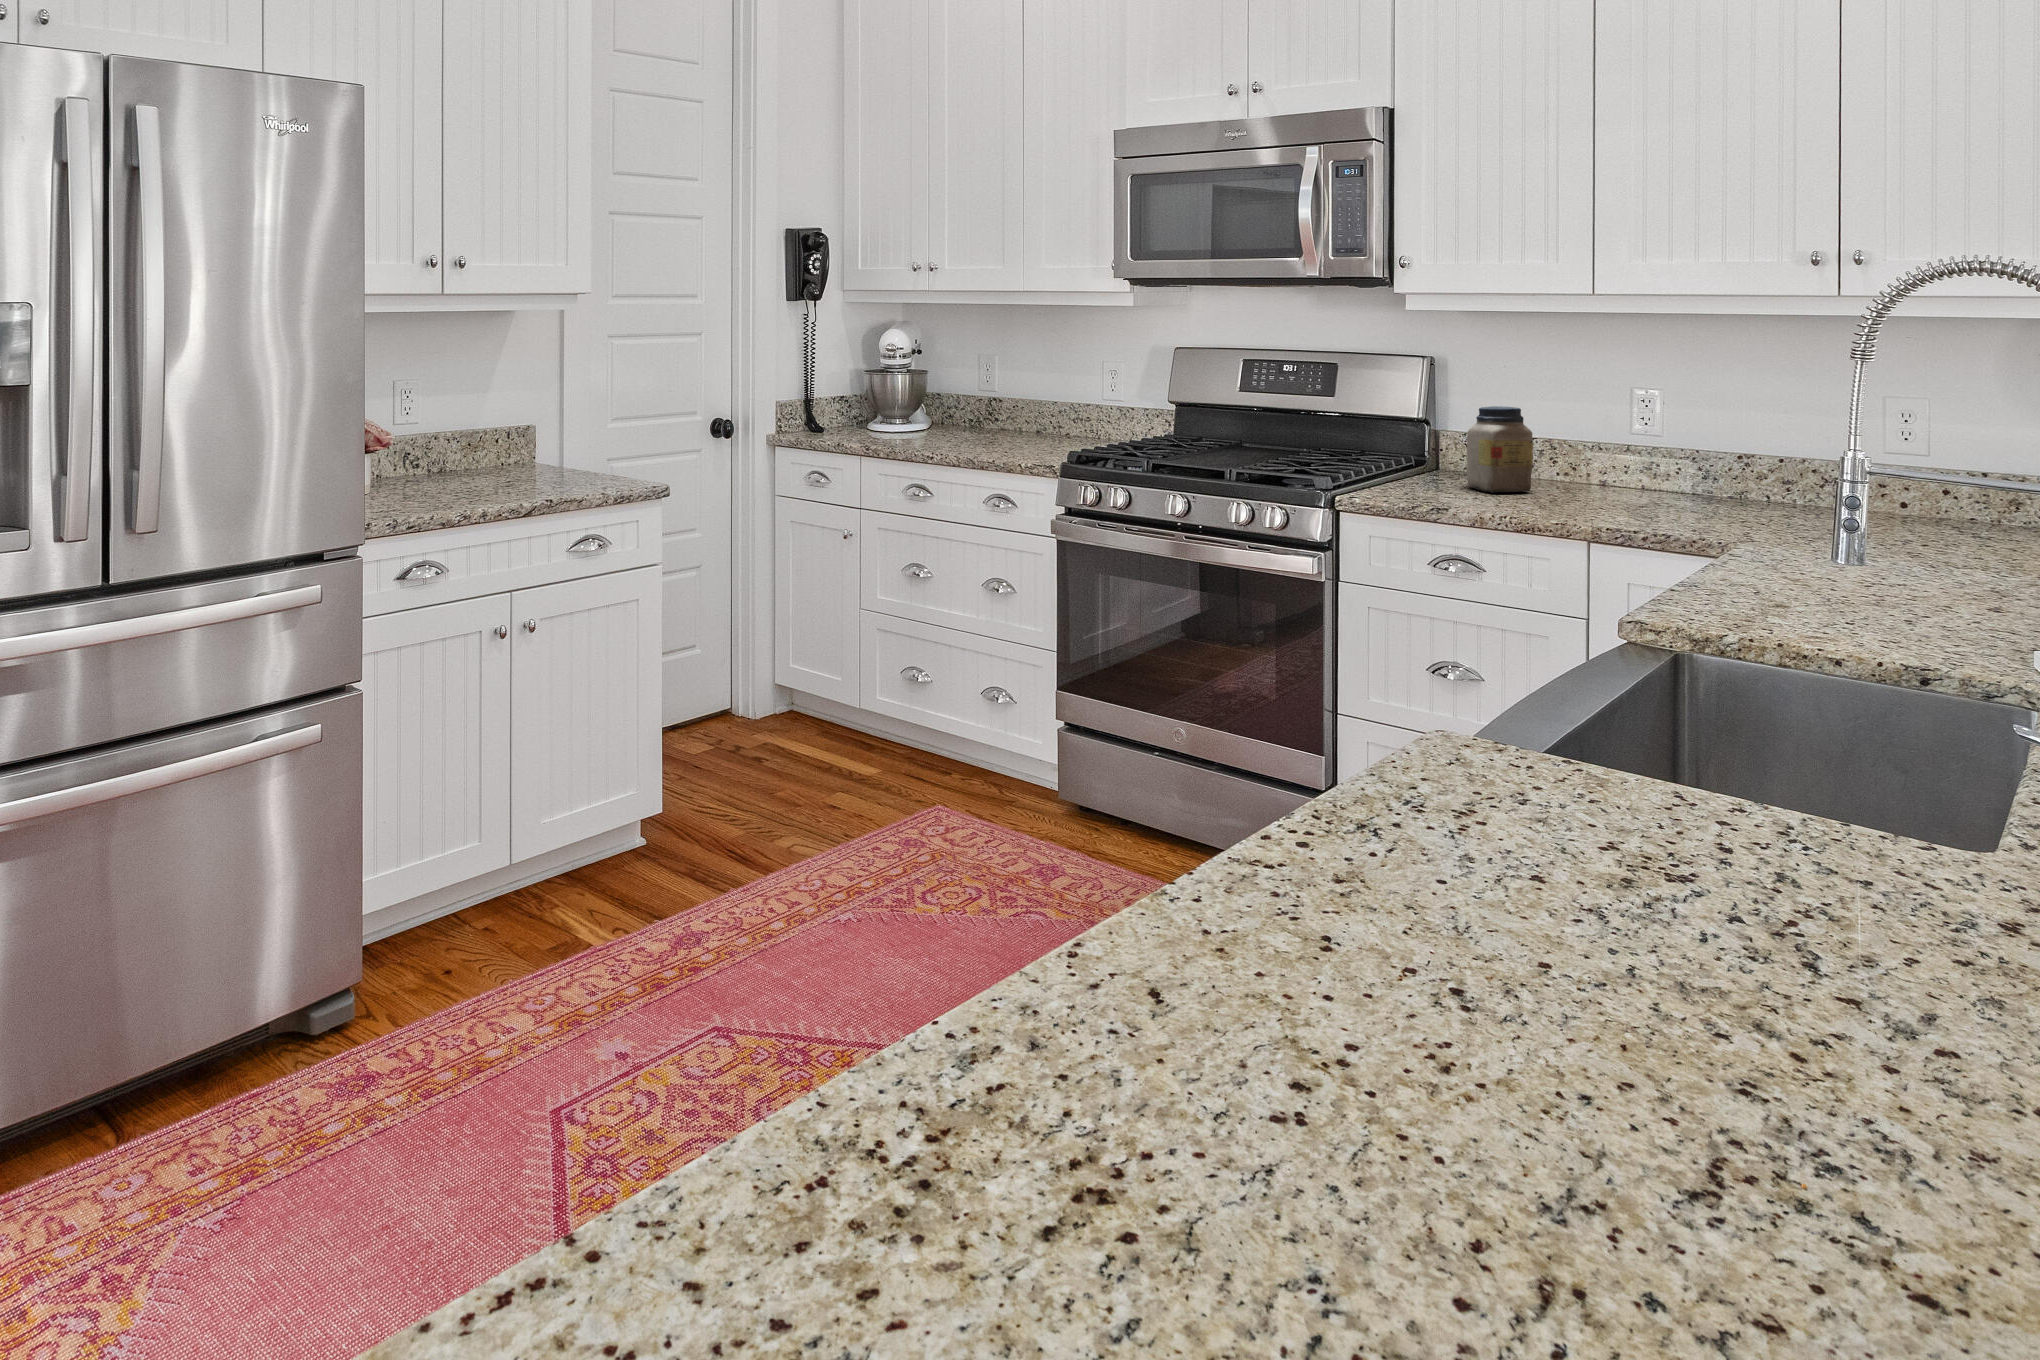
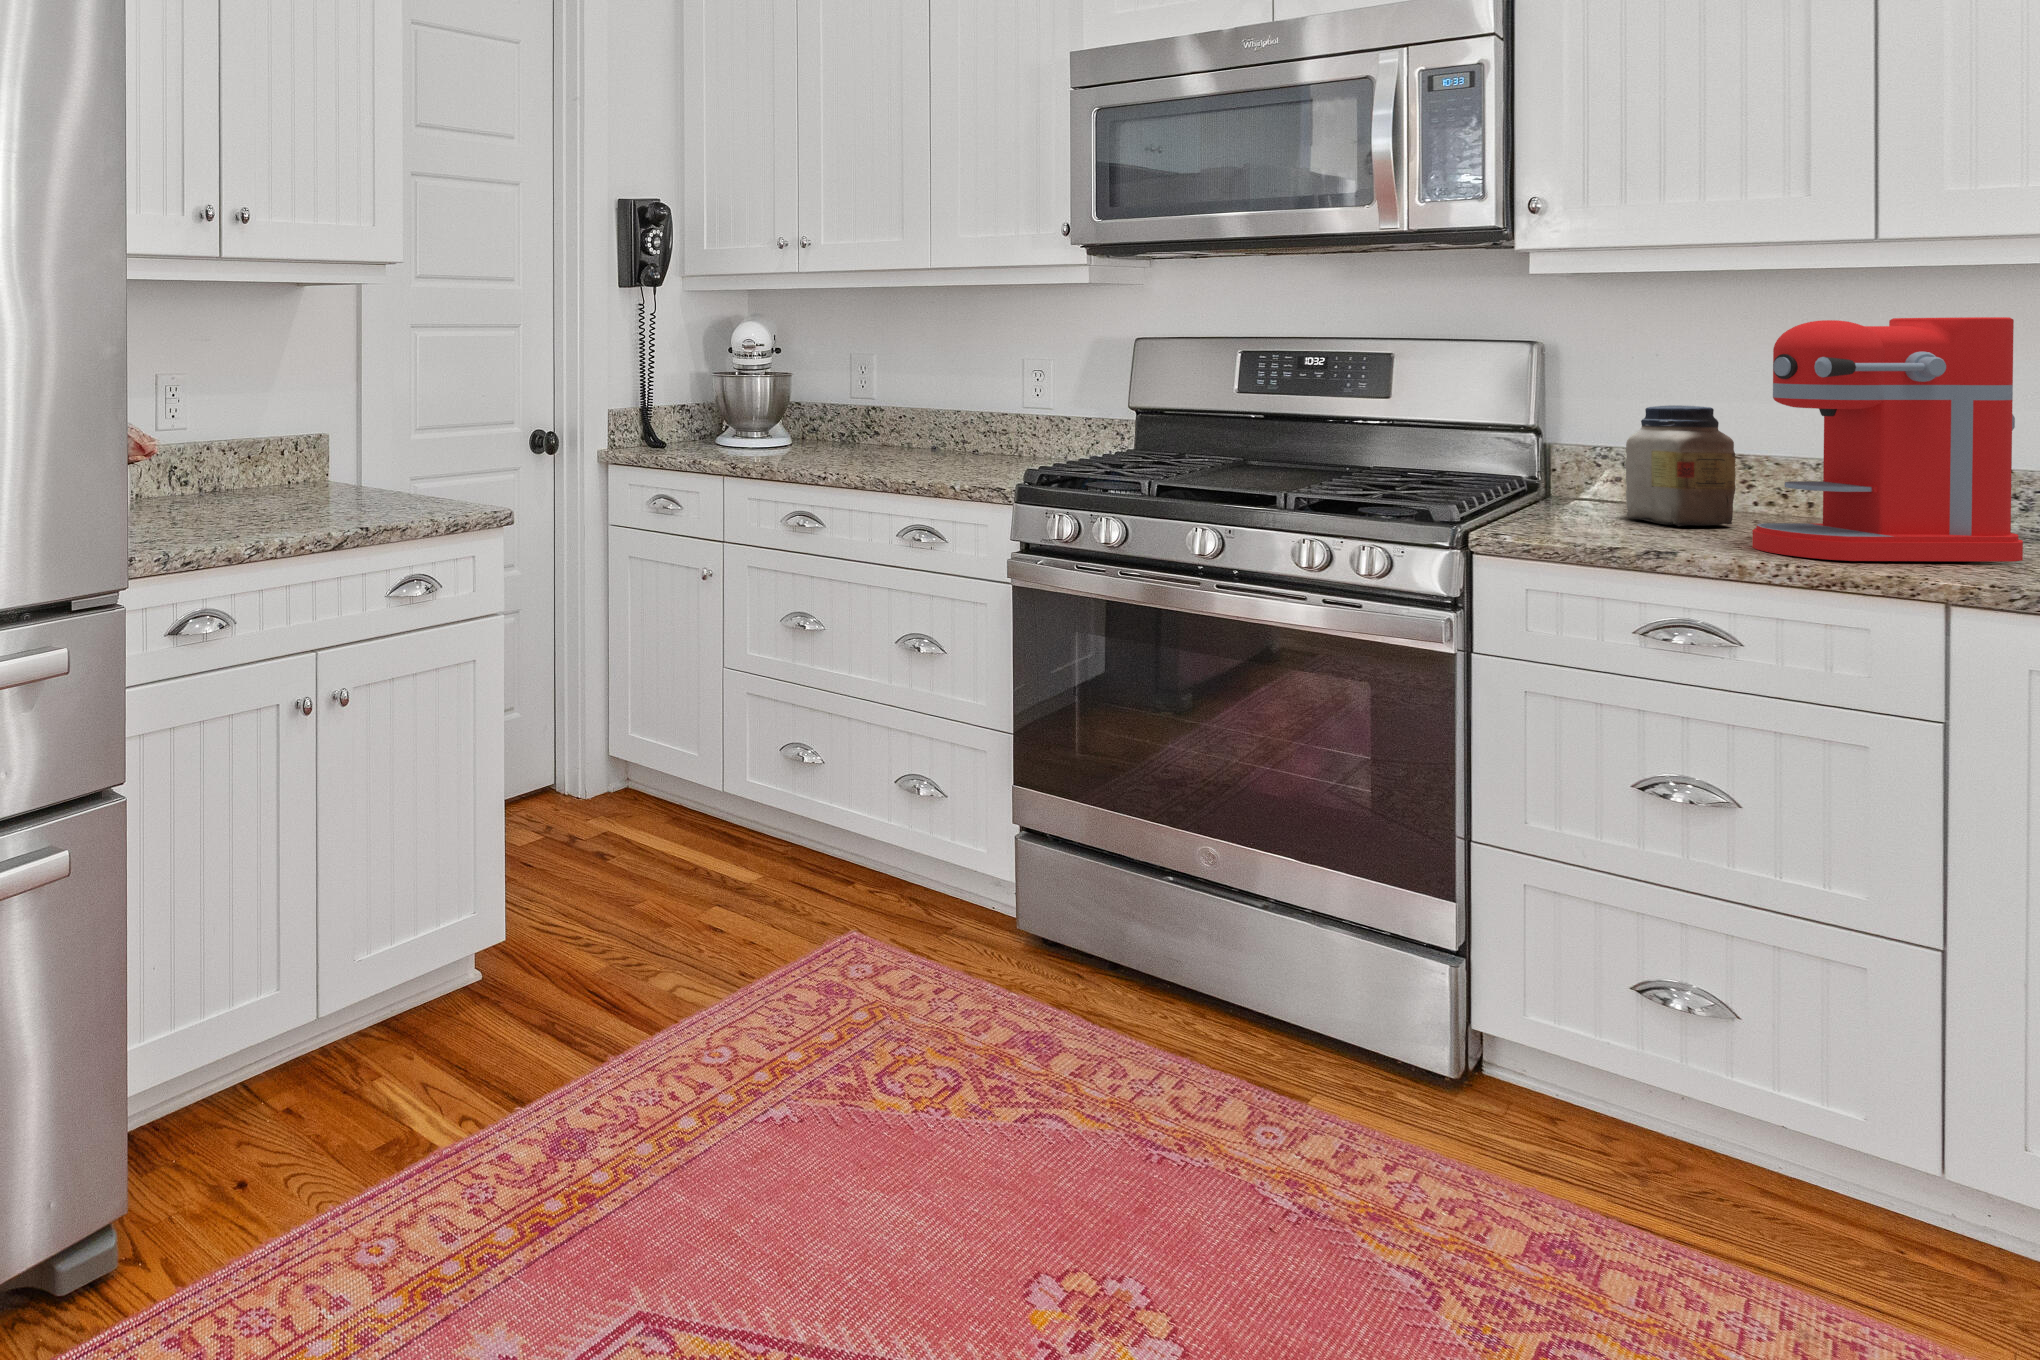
coffee maker: none [1518,348,1683,516] -> present [1752,317,2023,561]

